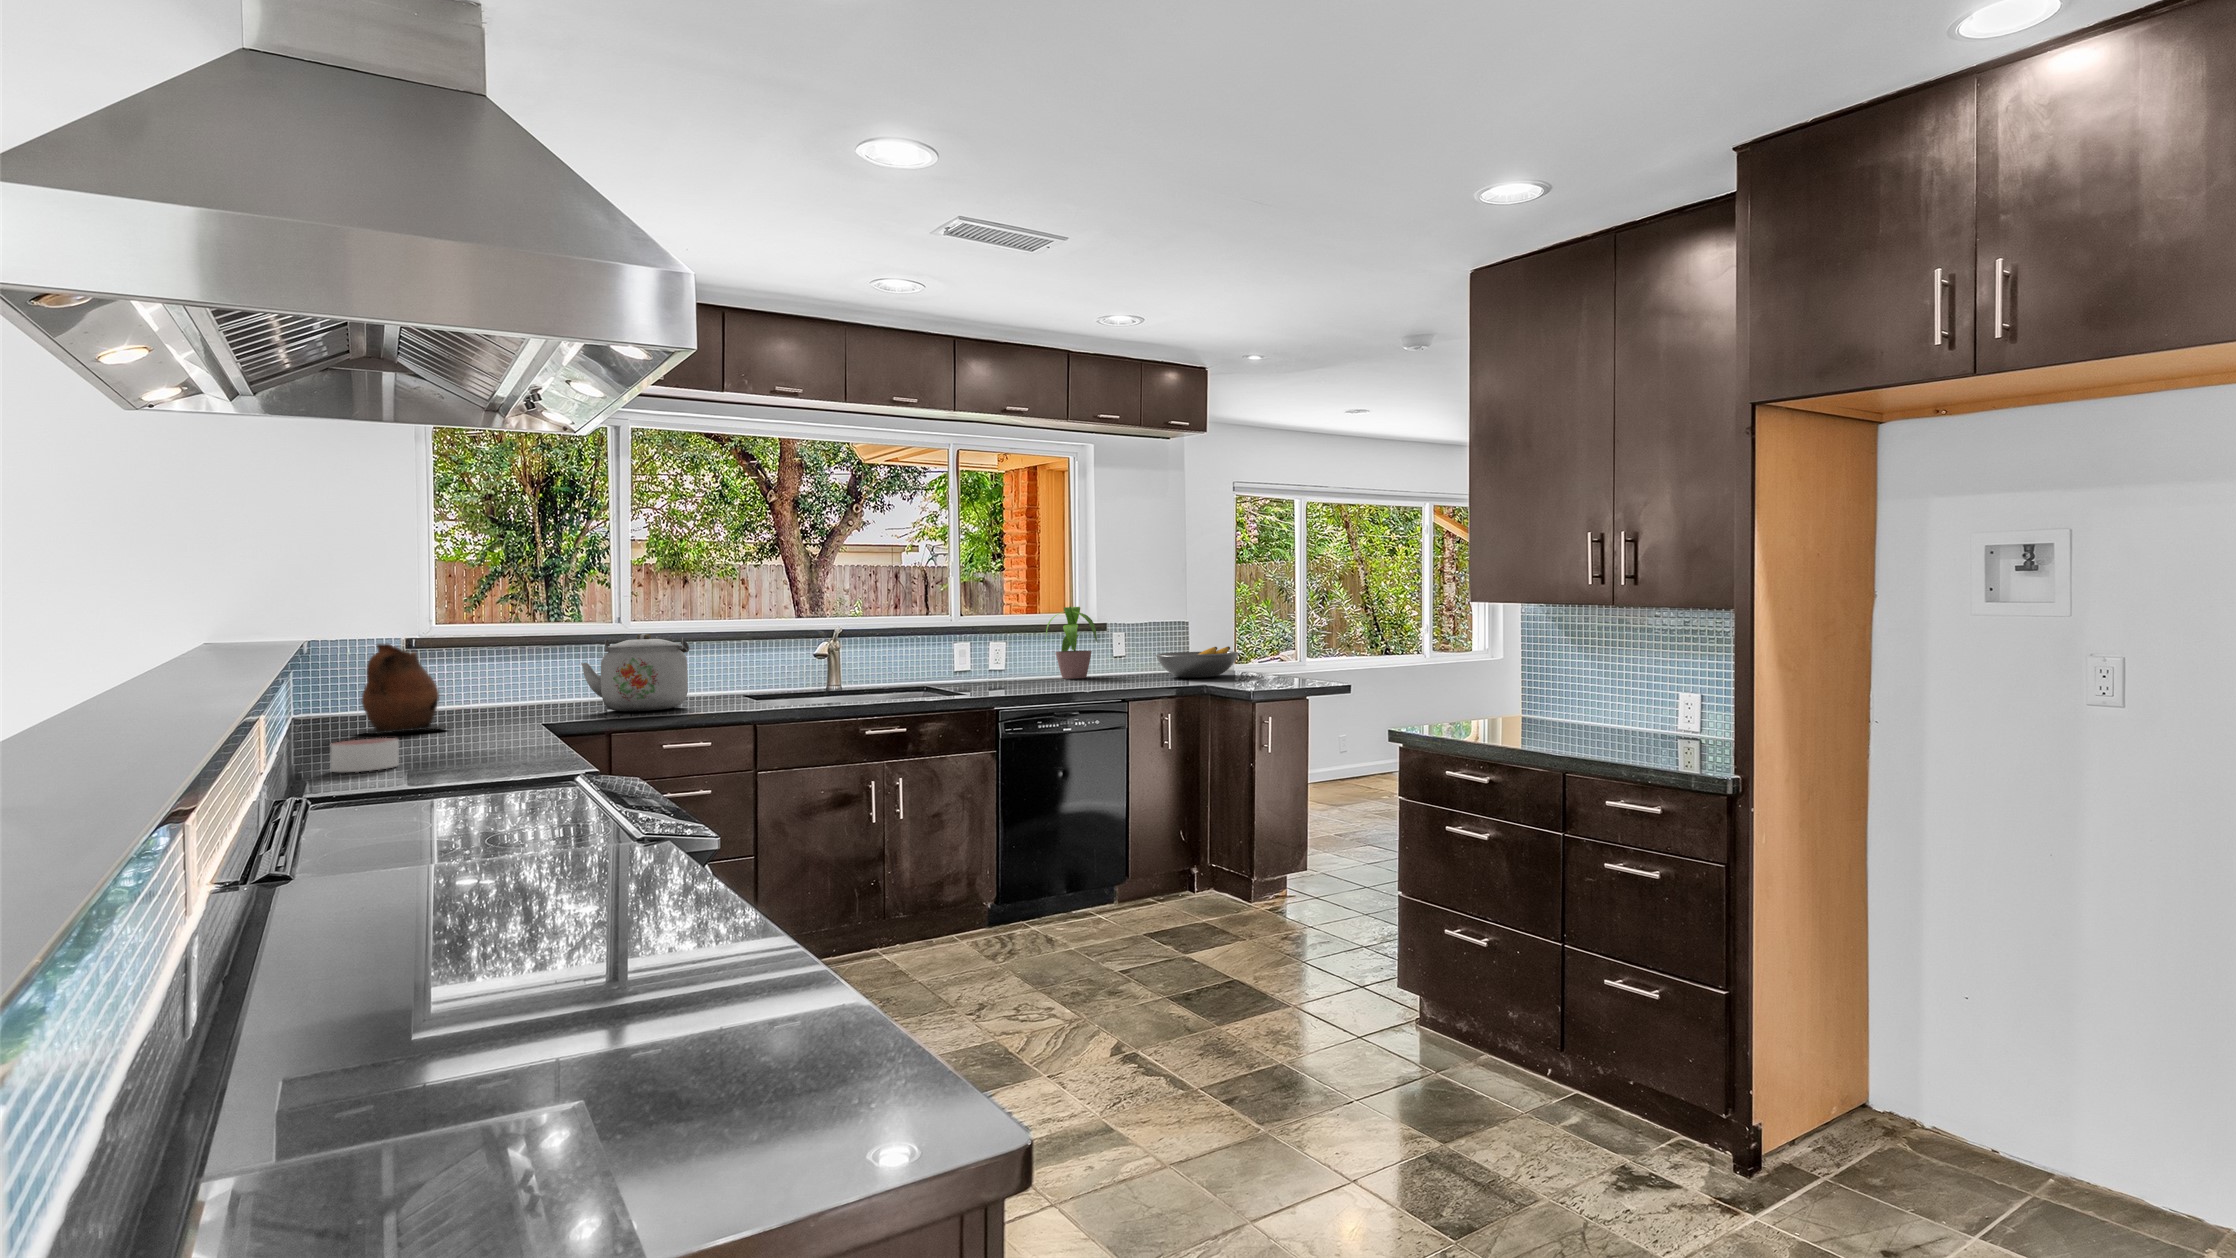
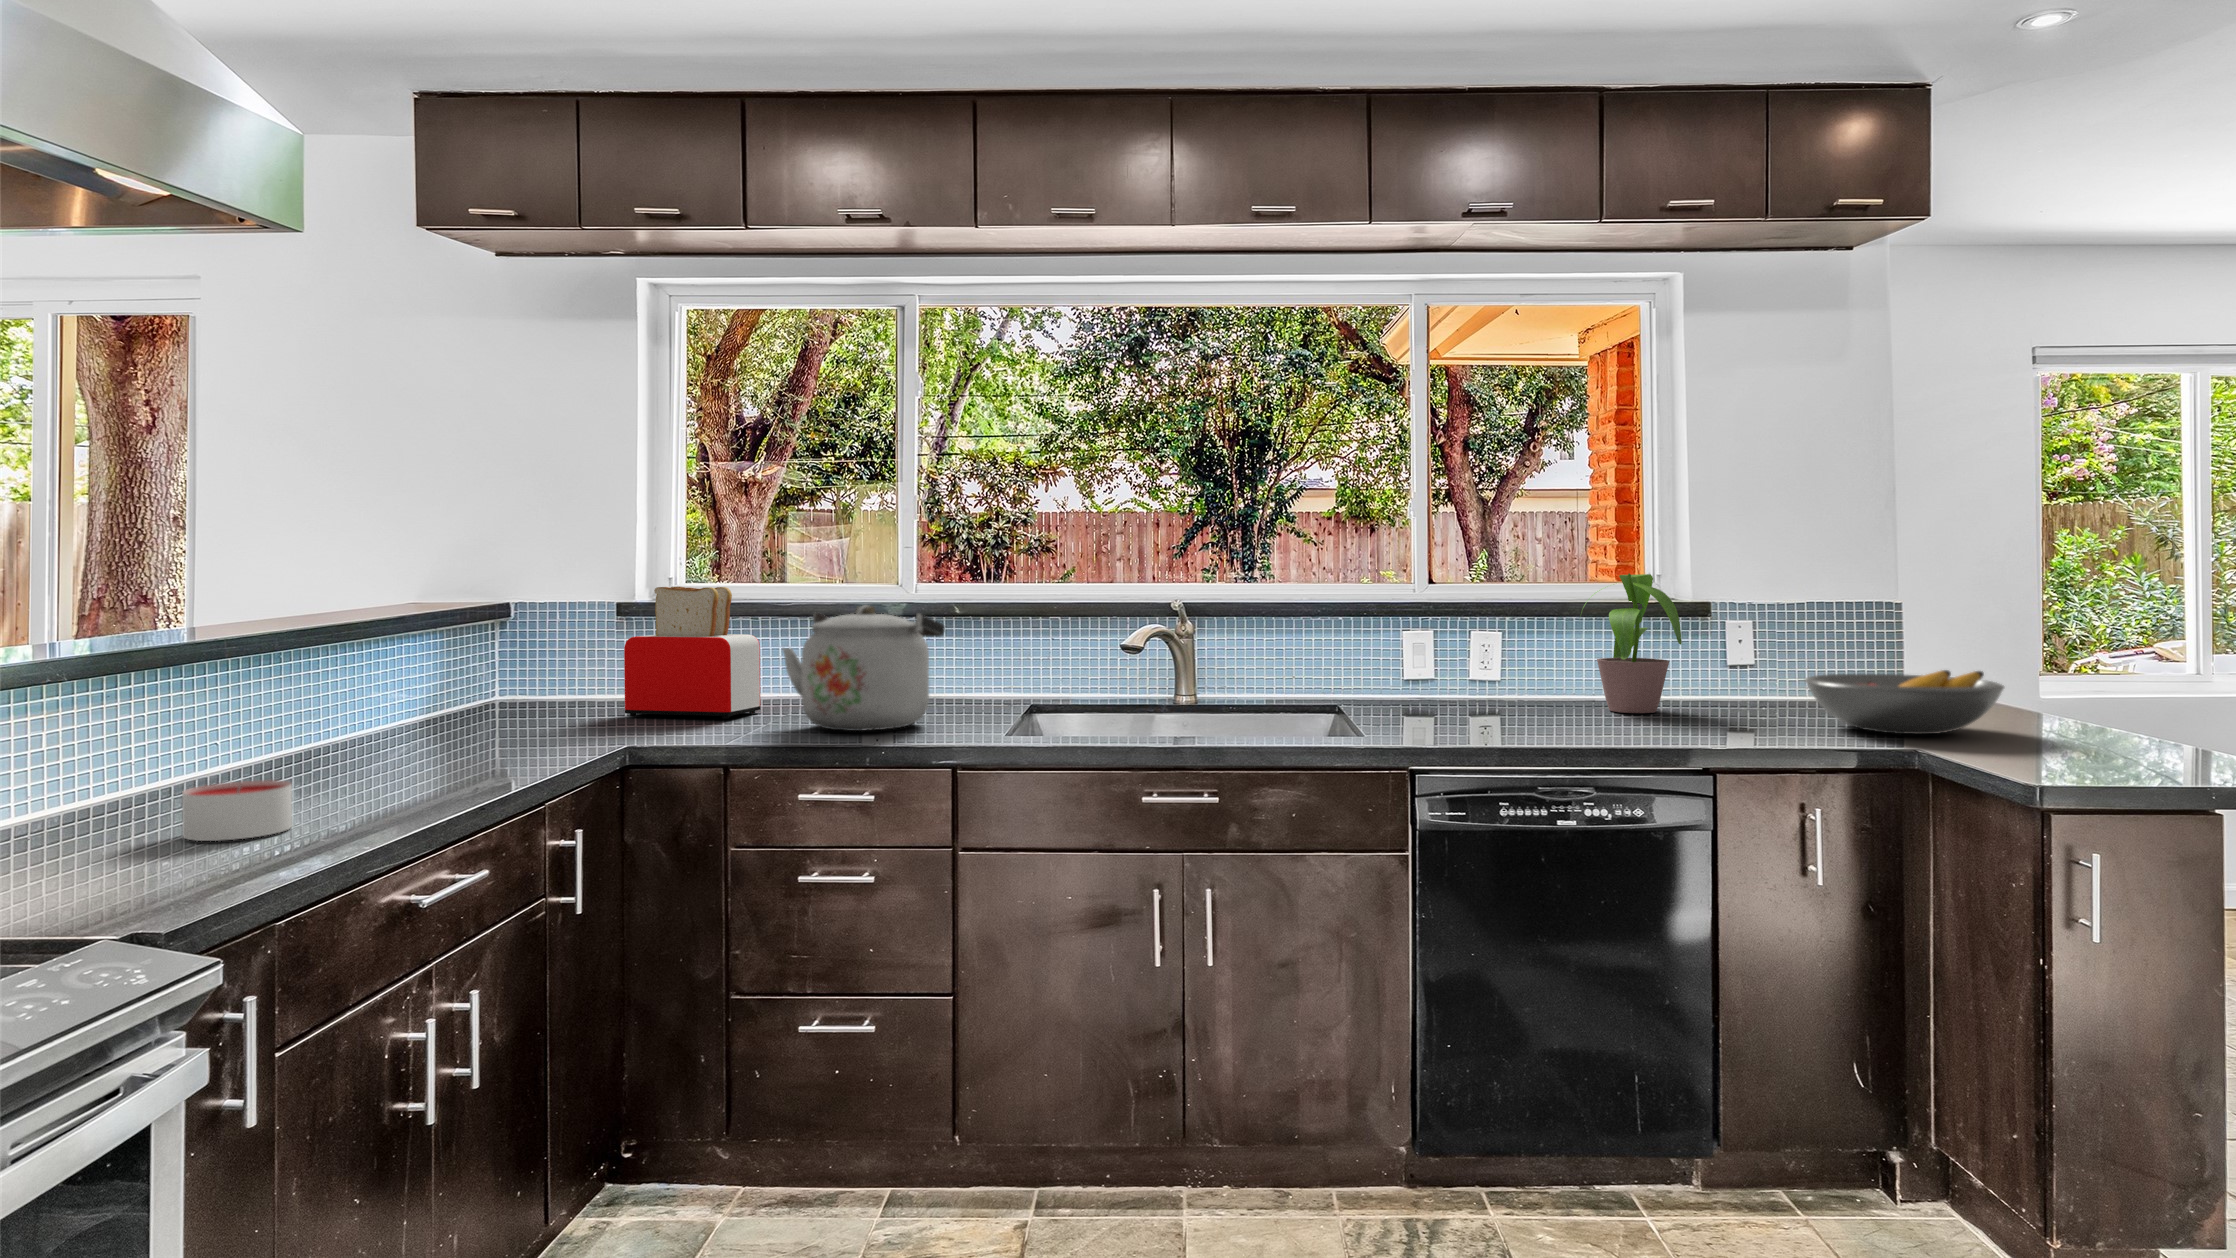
toaster: none [438,626,543,717] -> present [624,587,761,719]
ceramic pitcher: present [358,643,446,734] -> none [450,612,571,747]

